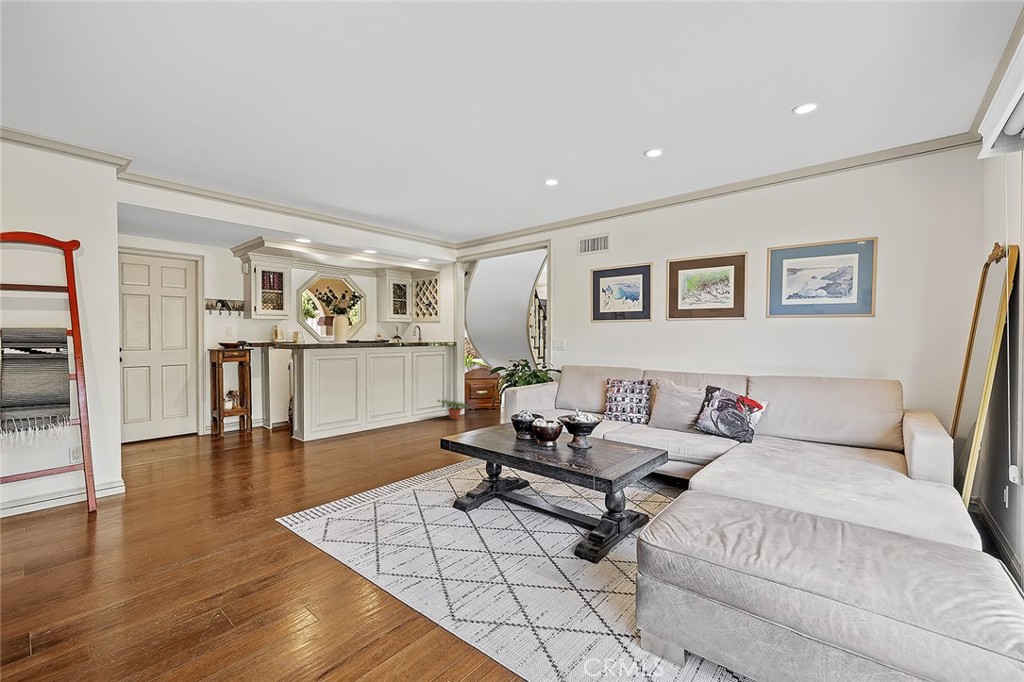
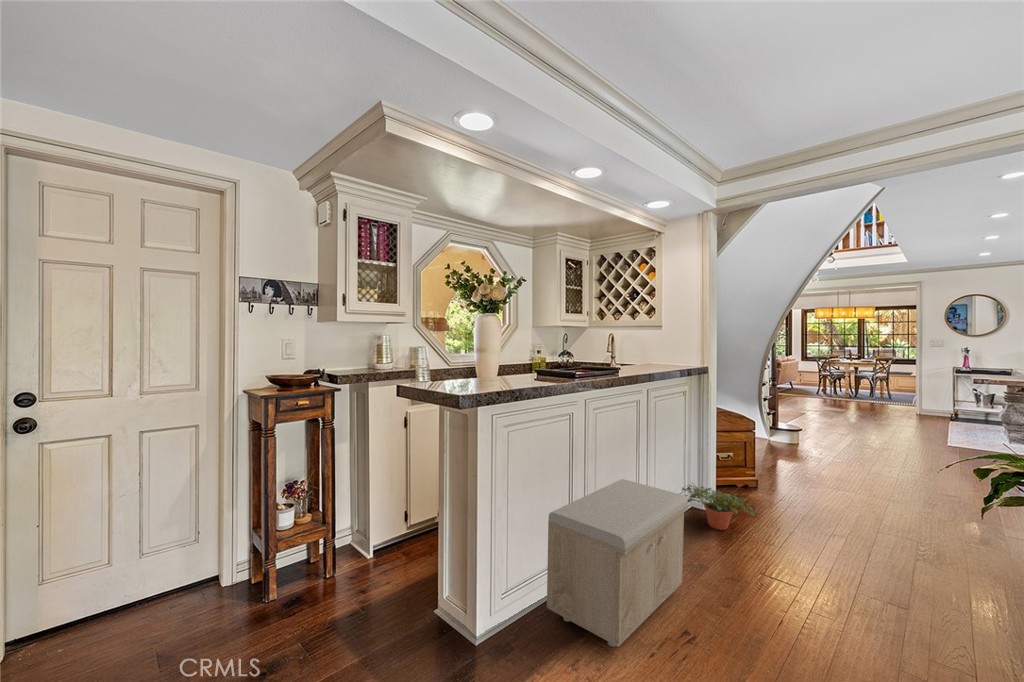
storage bench: none [335,387,403,441] -> present [547,479,688,647]

